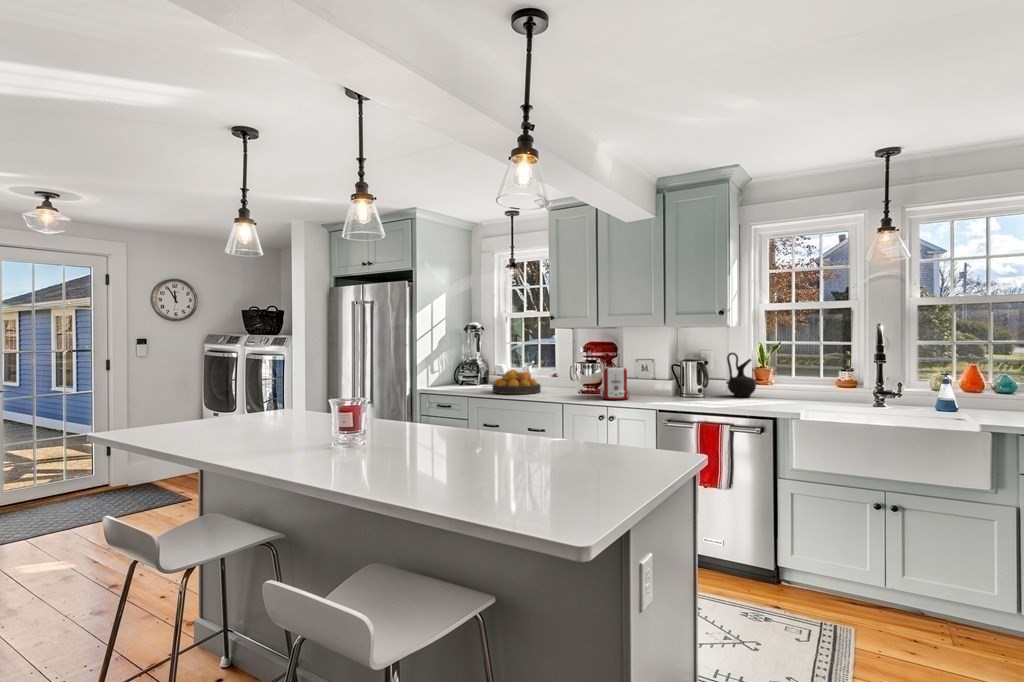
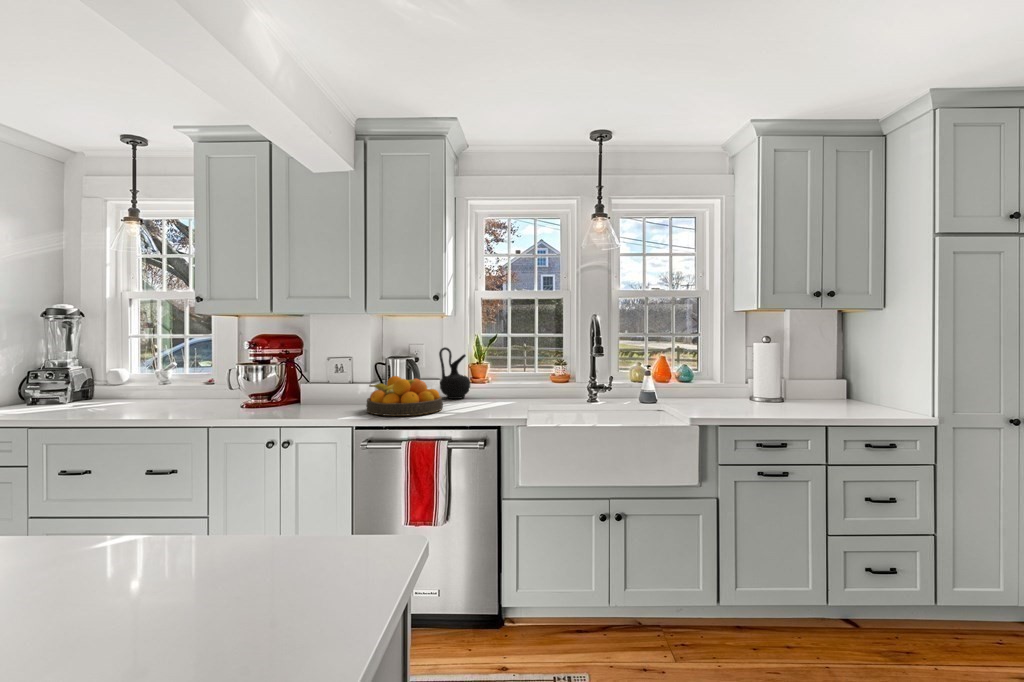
toaster: present [601,366,629,400] -> none [274,367,316,415]
fruit bowl: present [492,370,541,394] -> present [366,376,443,416]

